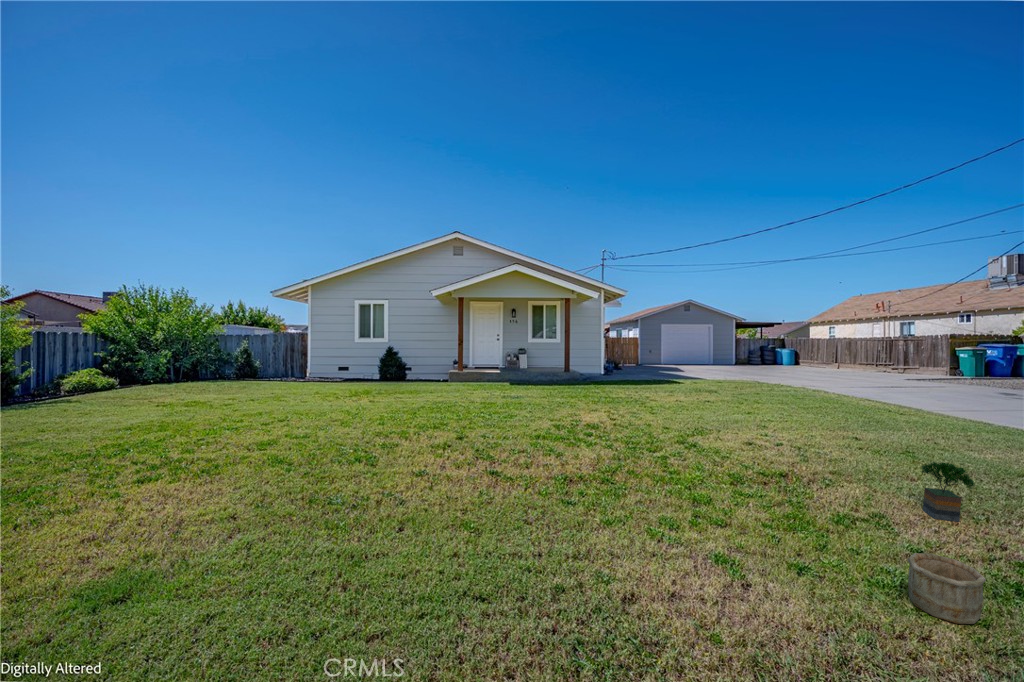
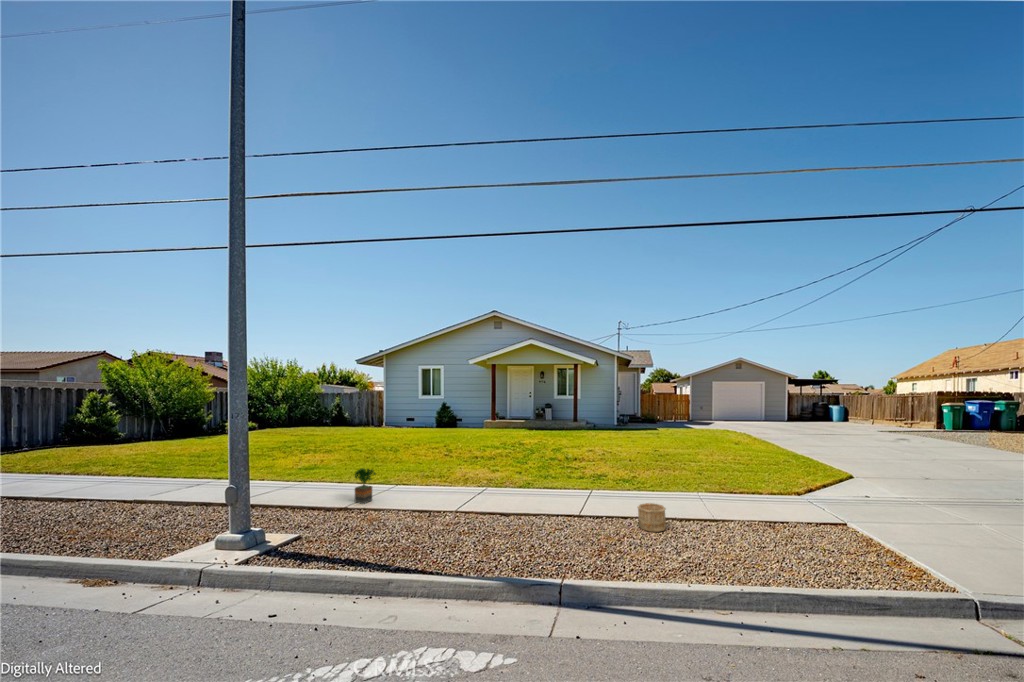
potted tree: present [921,462,975,522] -> present [354,468,376,504]

